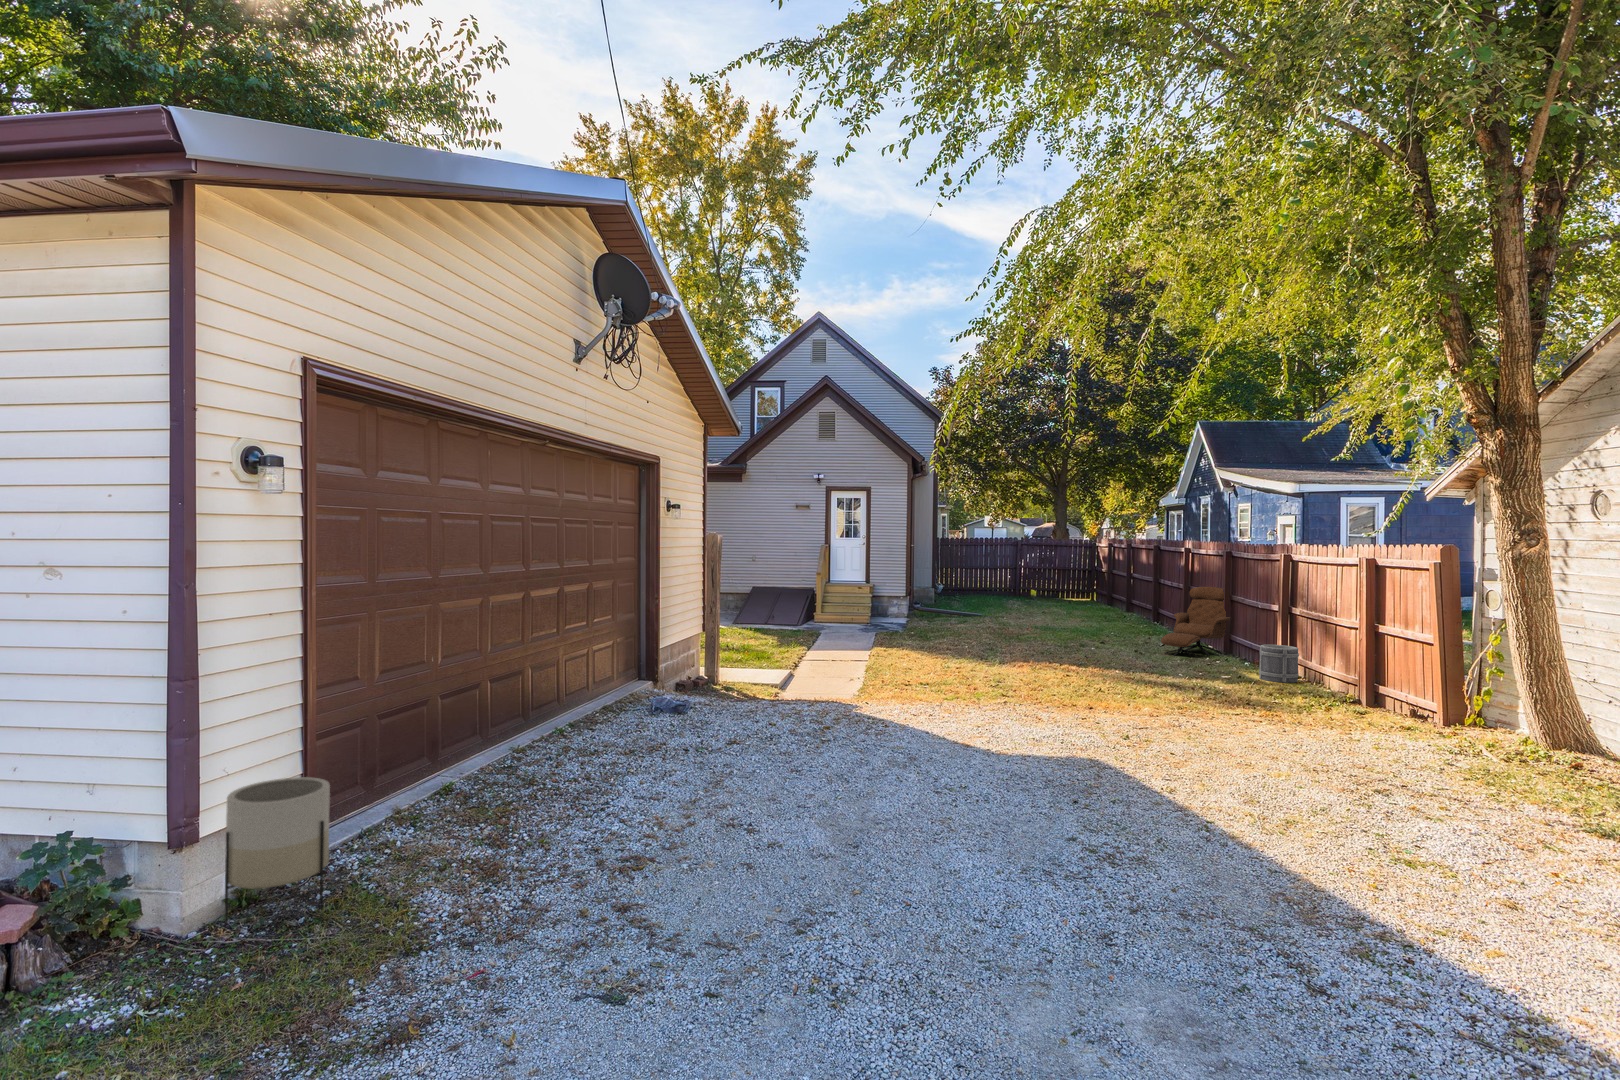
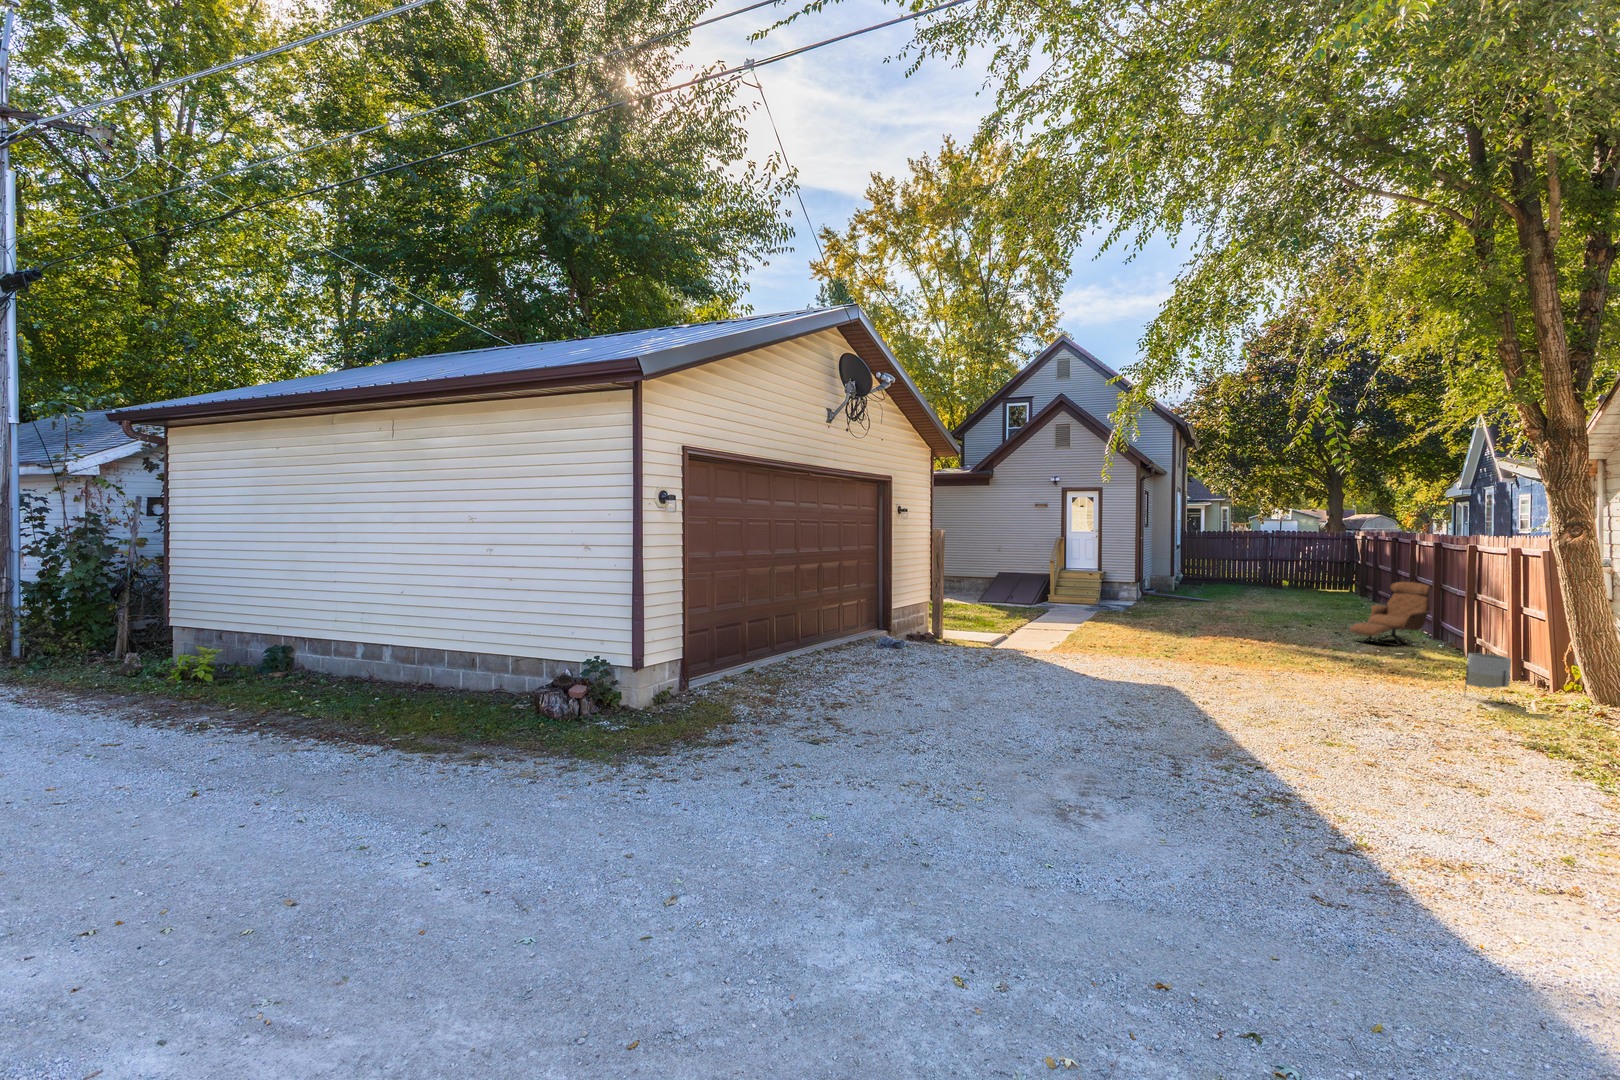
bucket: present [1259,645,1299,683] -> none [1422,637,1464,672]
planter: present [224,777,330,924] -> present [1465,653,1511,700]

